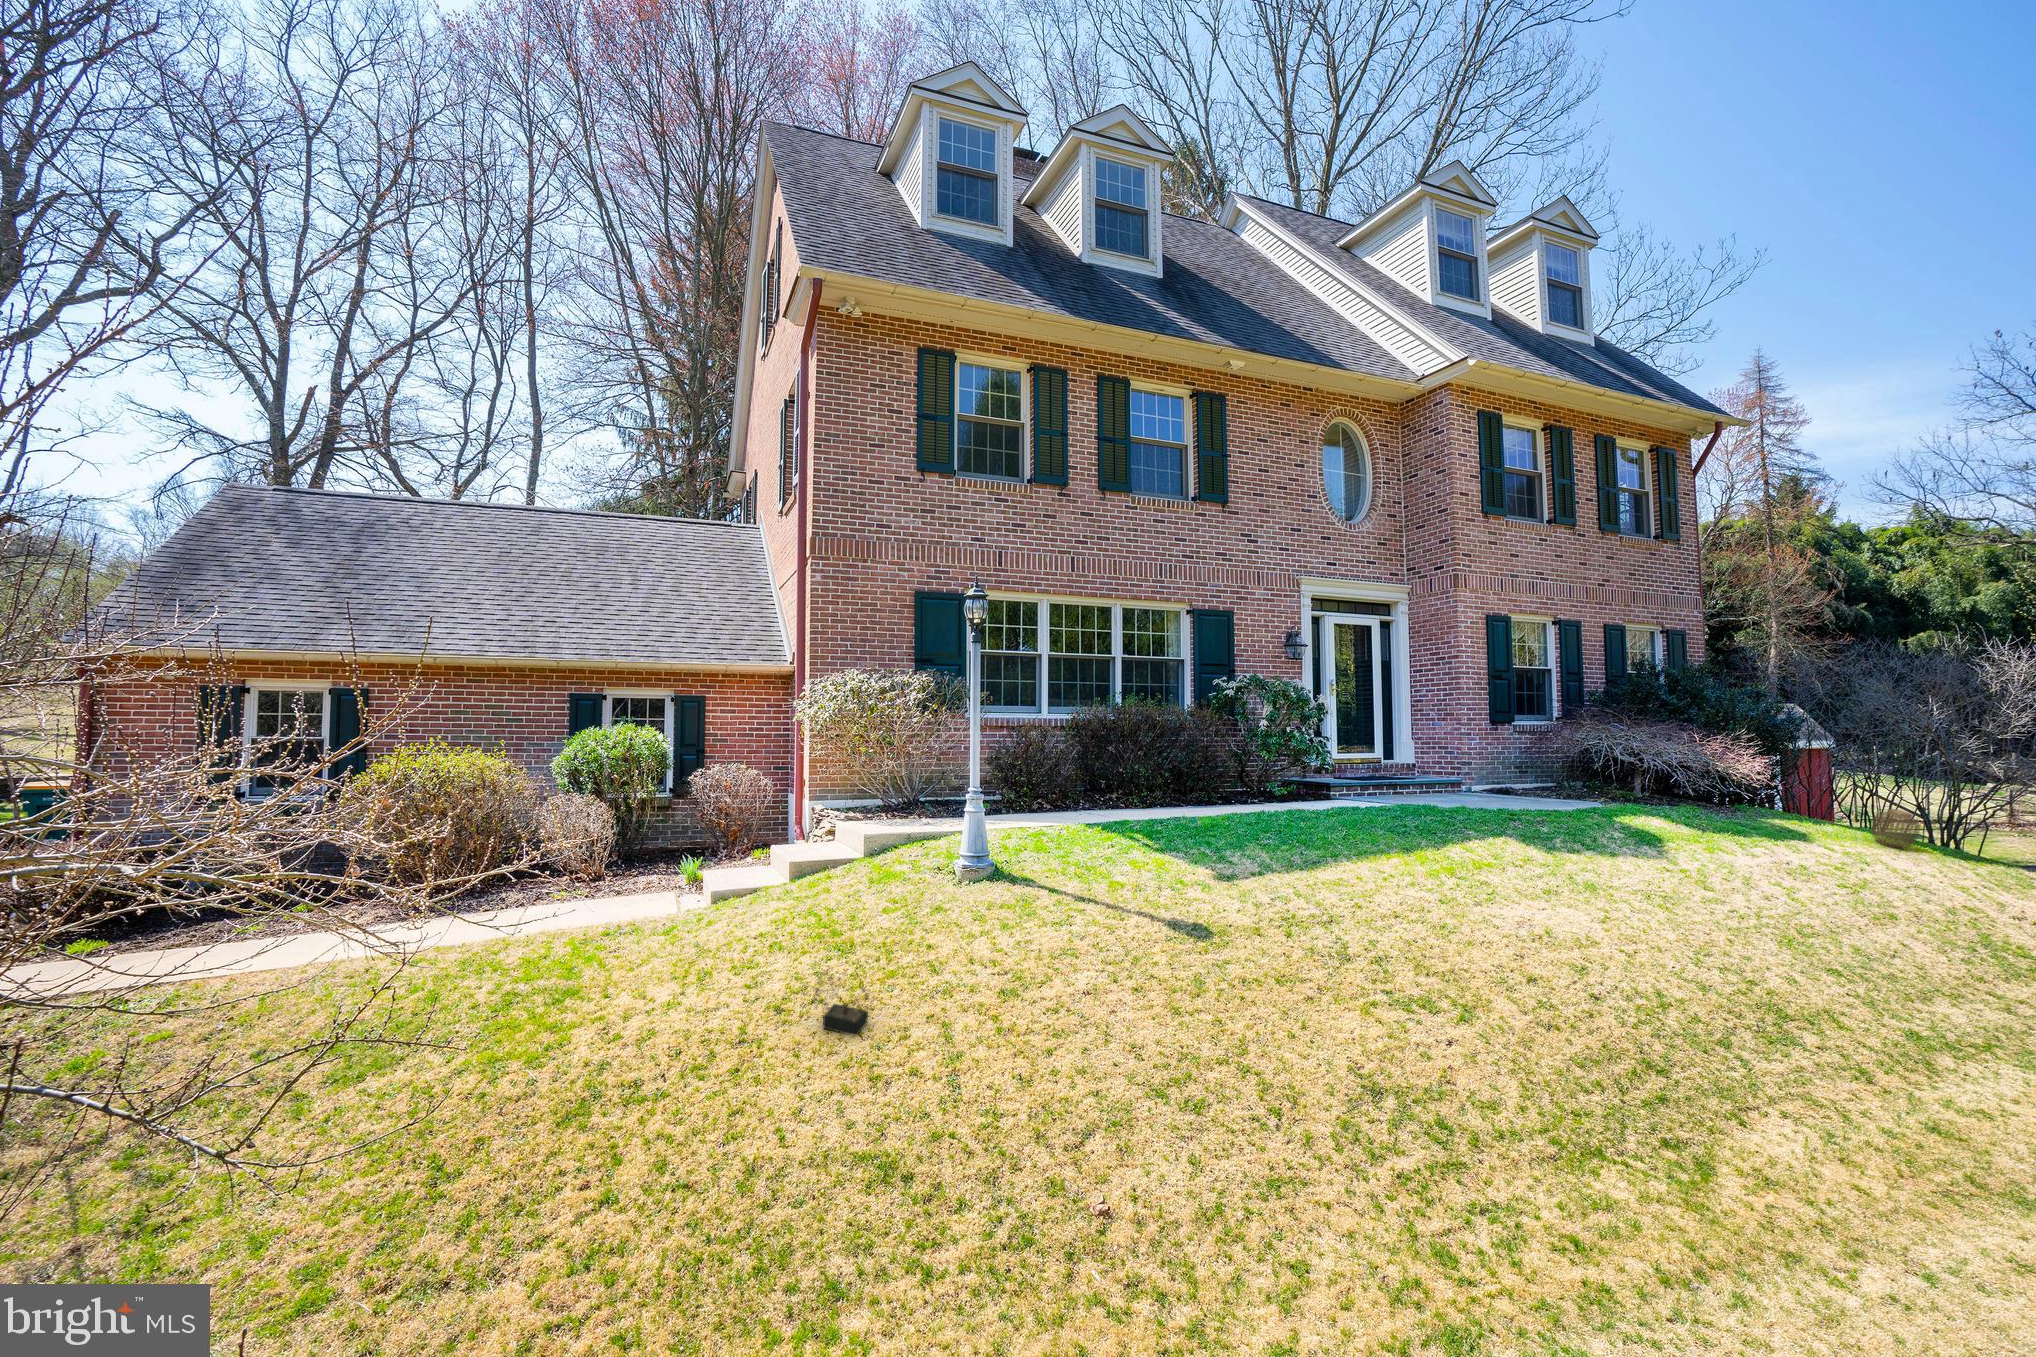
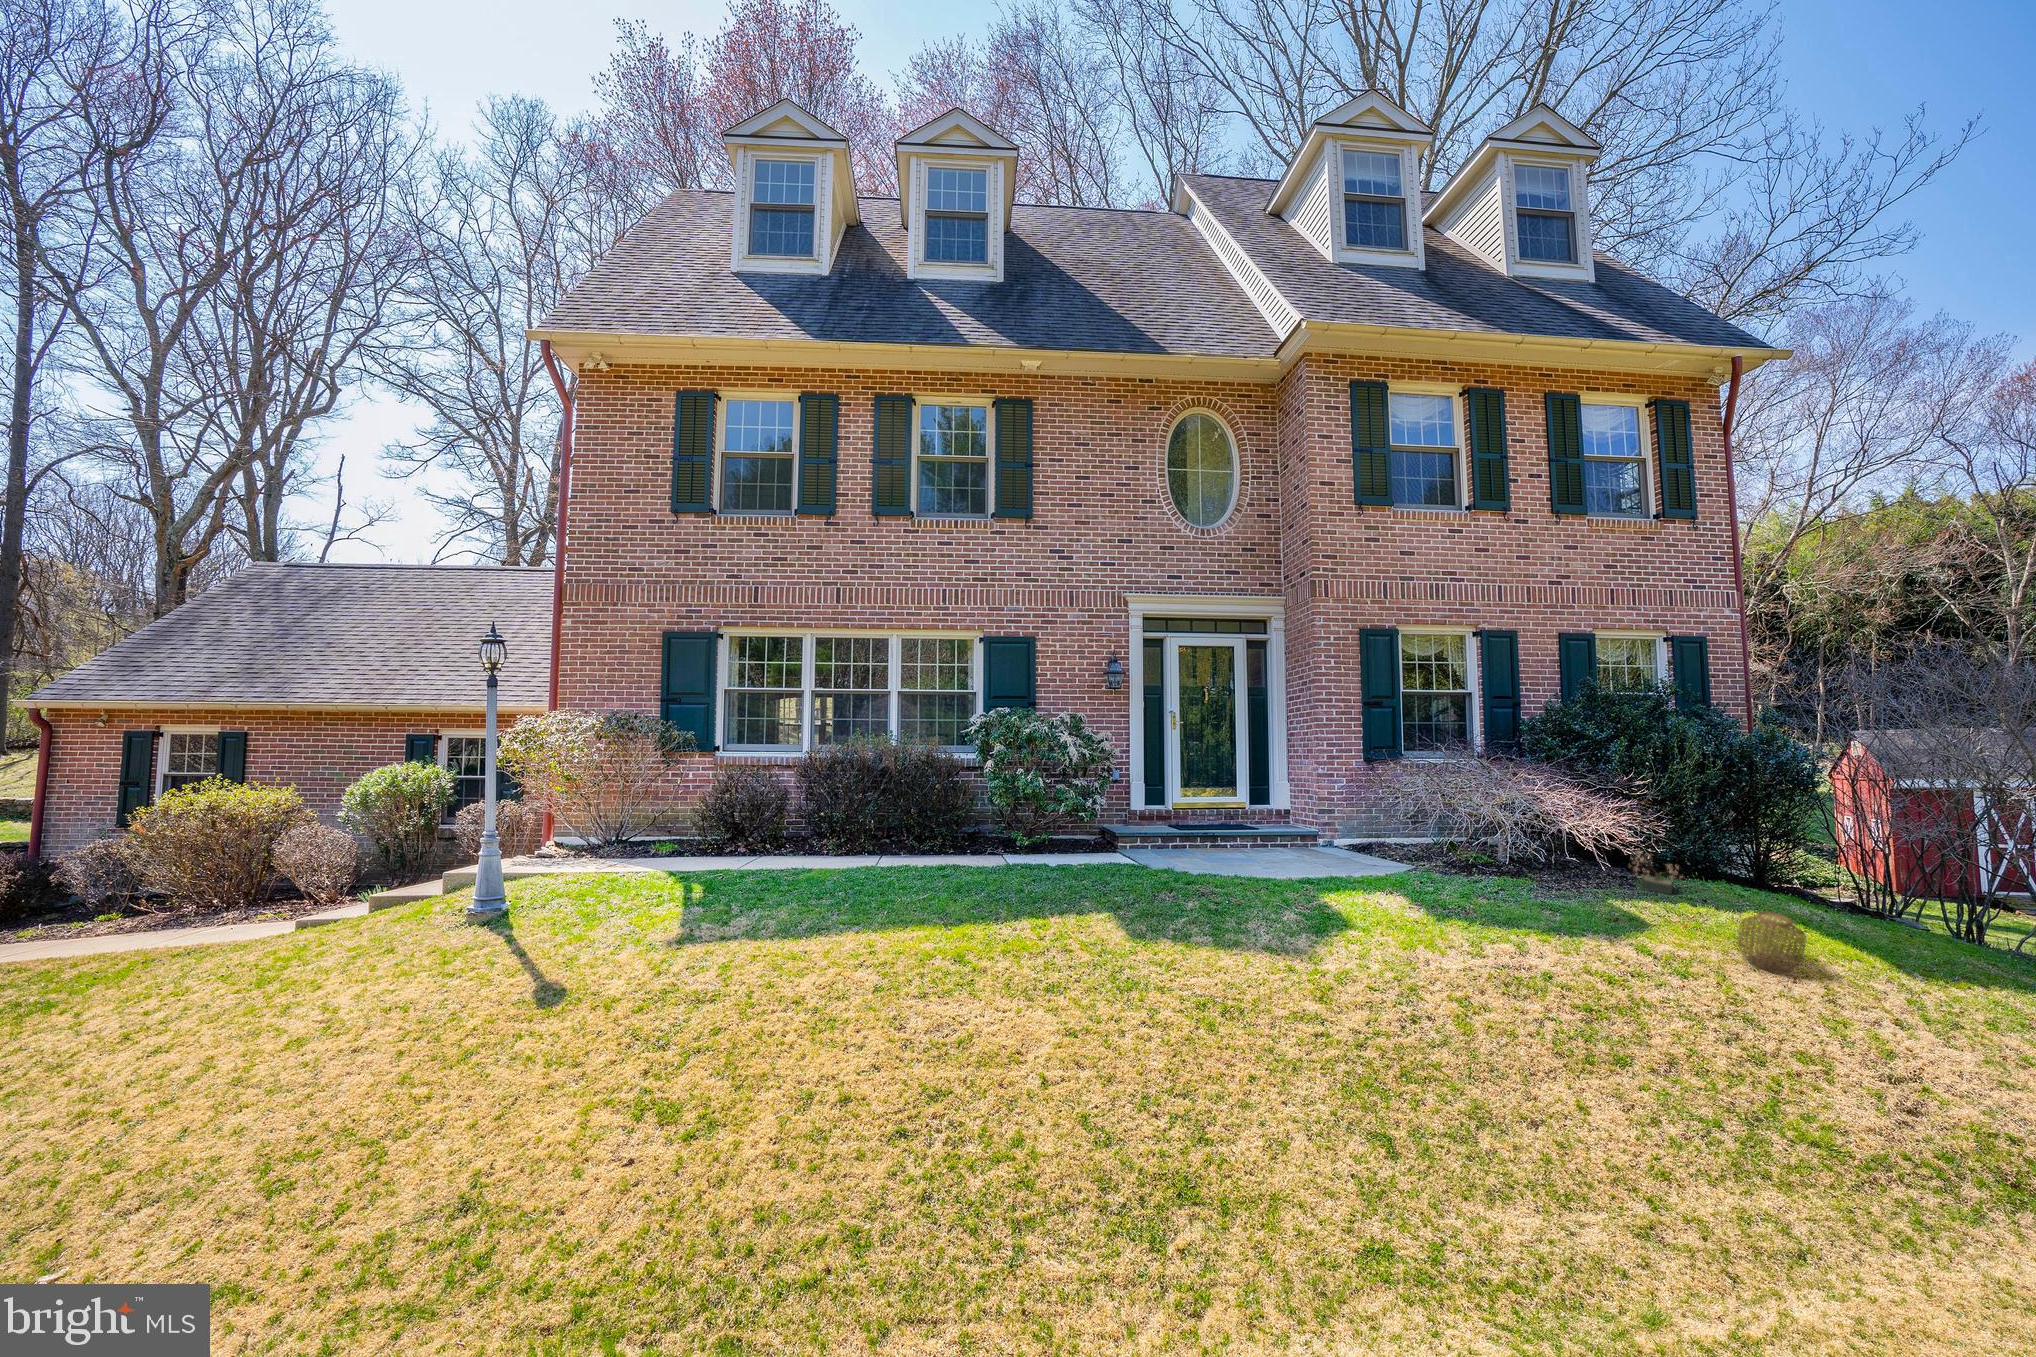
decorative plant: present [813,969,874,1036] -> present [1632,852,1679,894]

